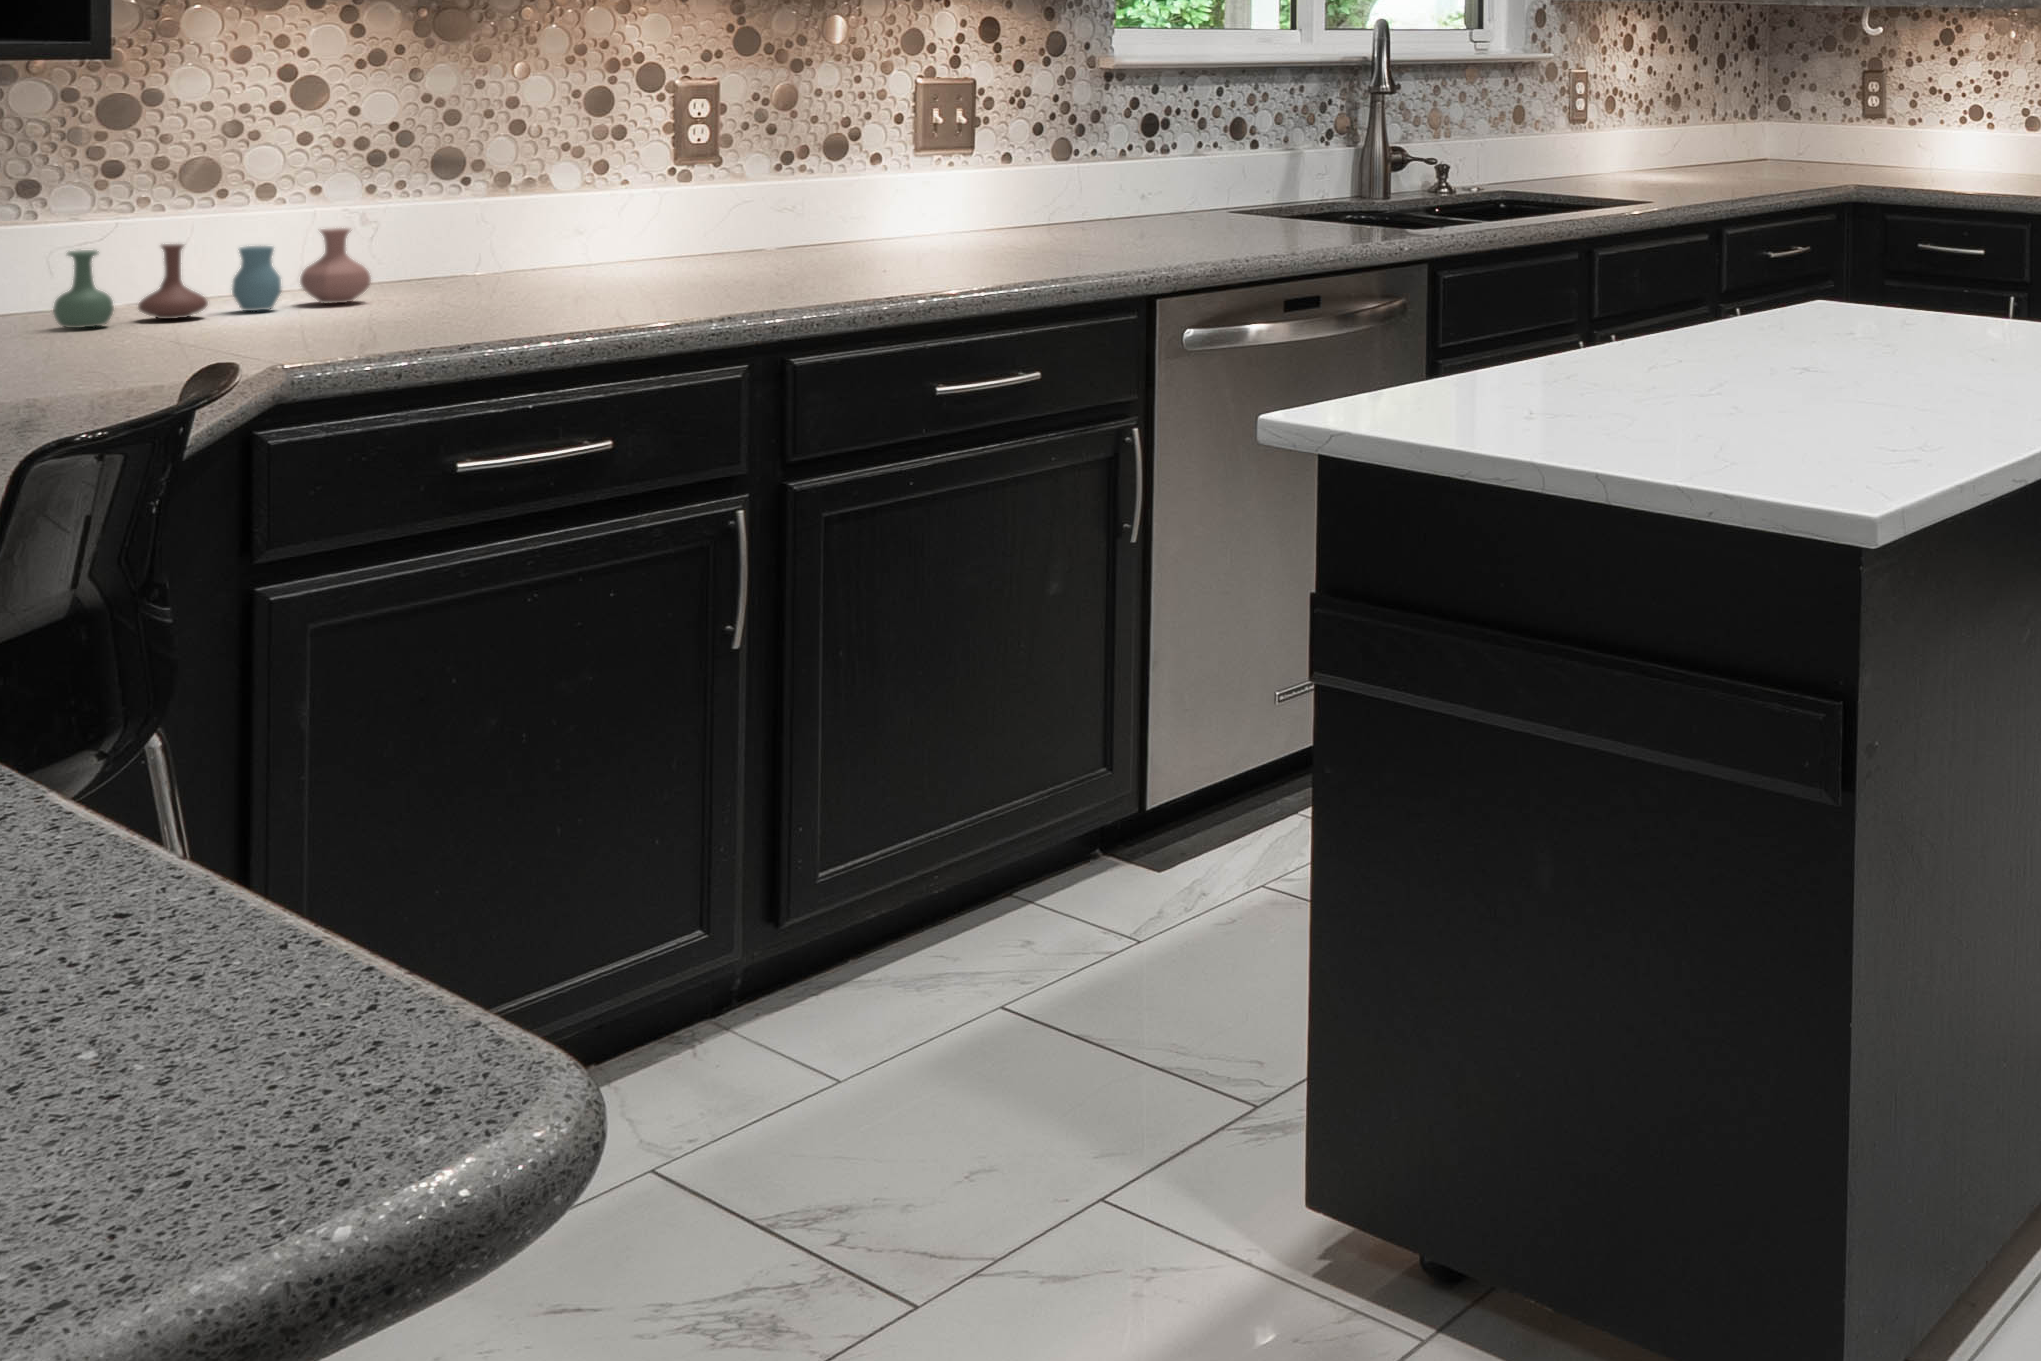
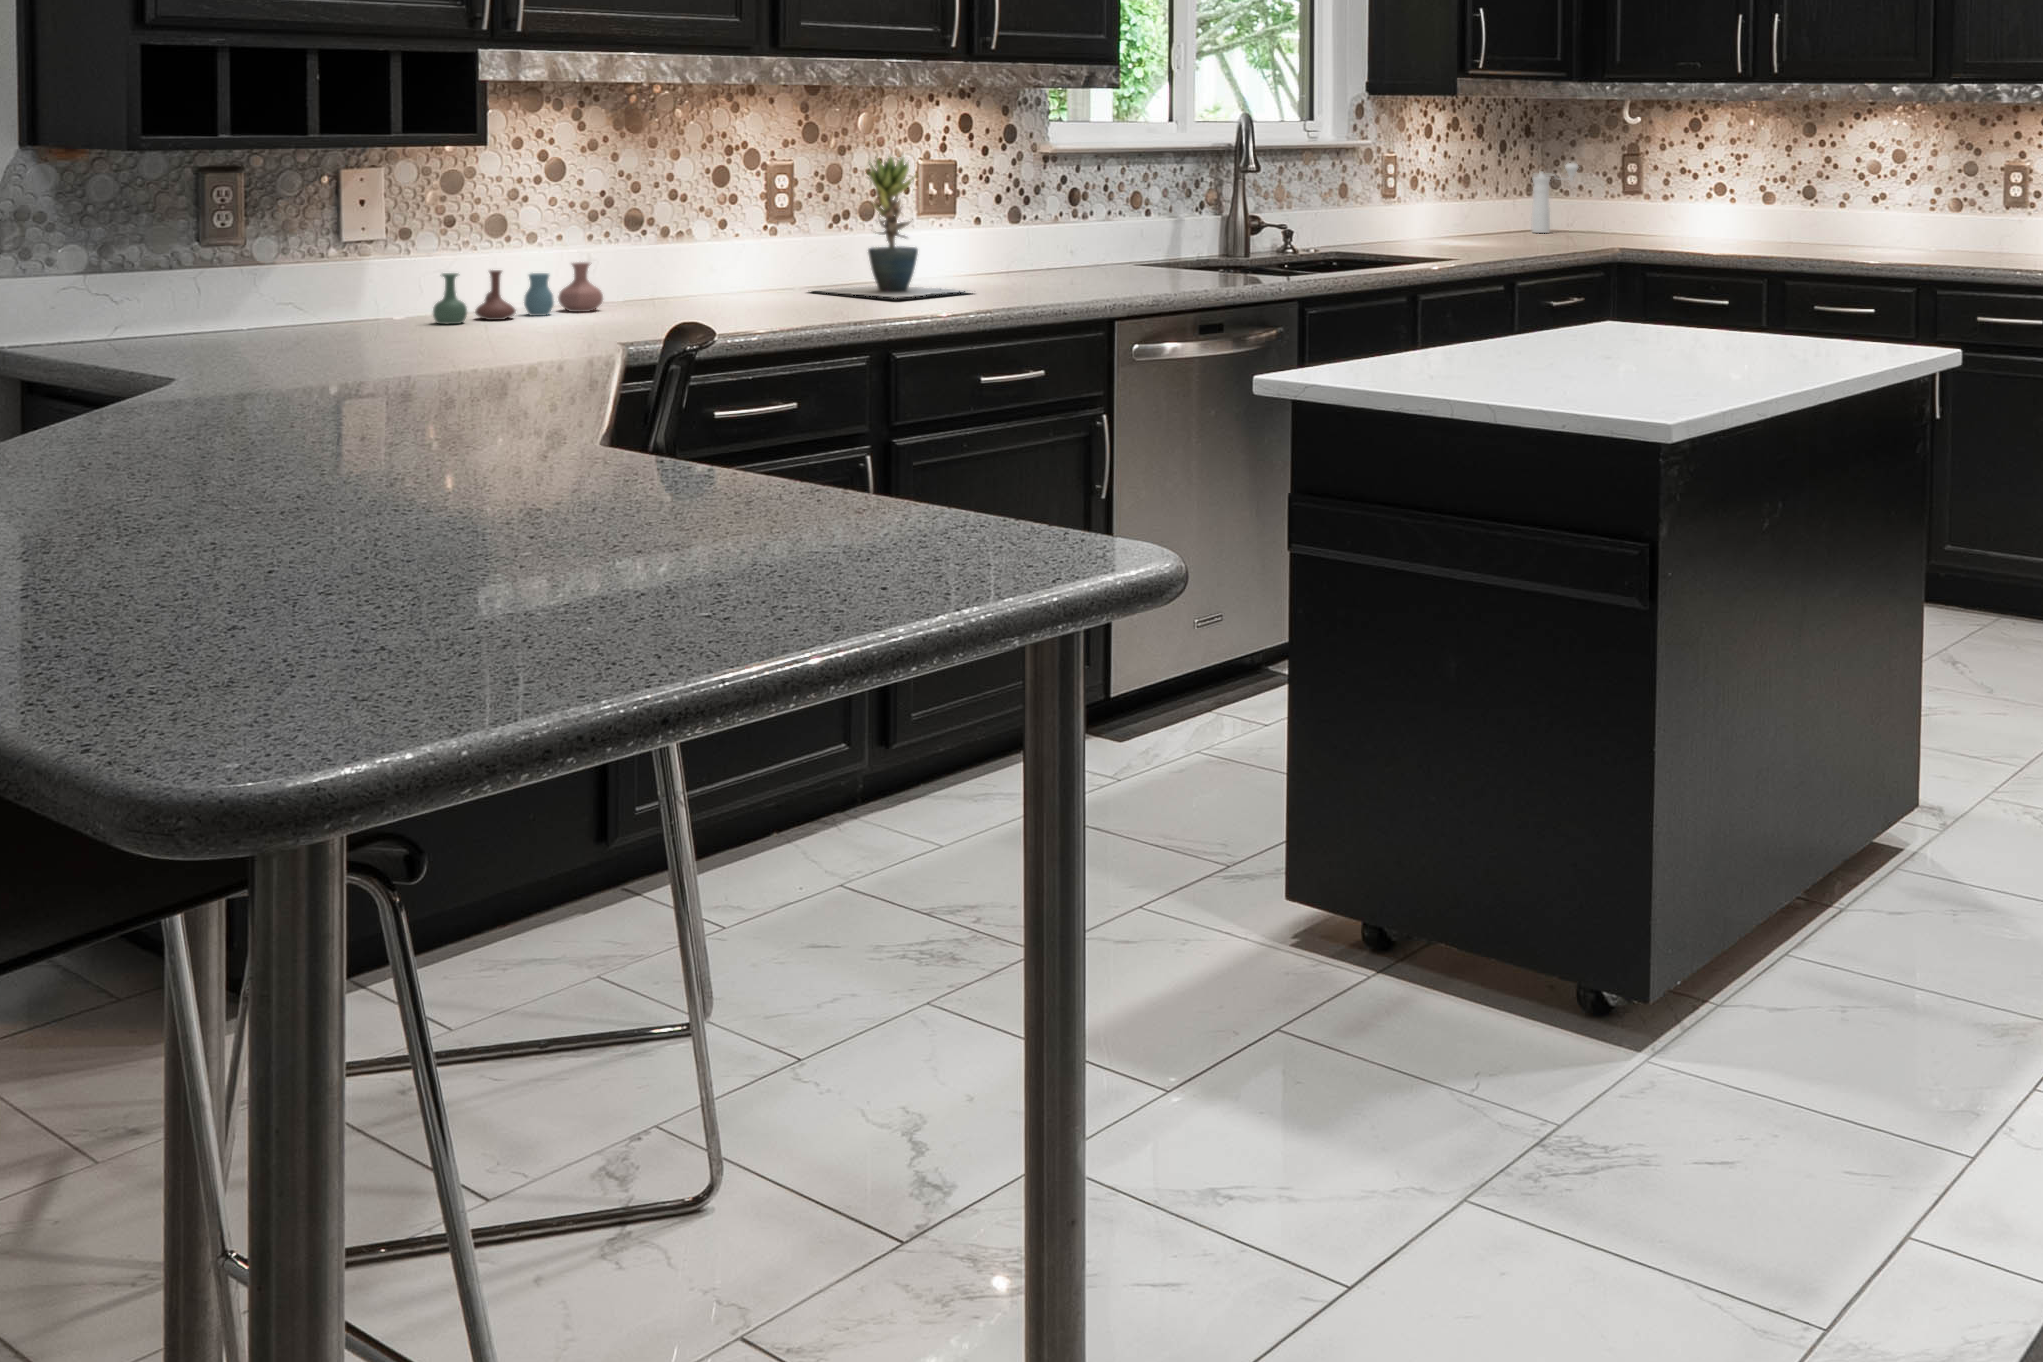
potted plant: none [721,74,968,273] -> present [822,157,964,298]
pepper mill: none [1752,82,1808,164] -> present [1531,163,1578,233]

